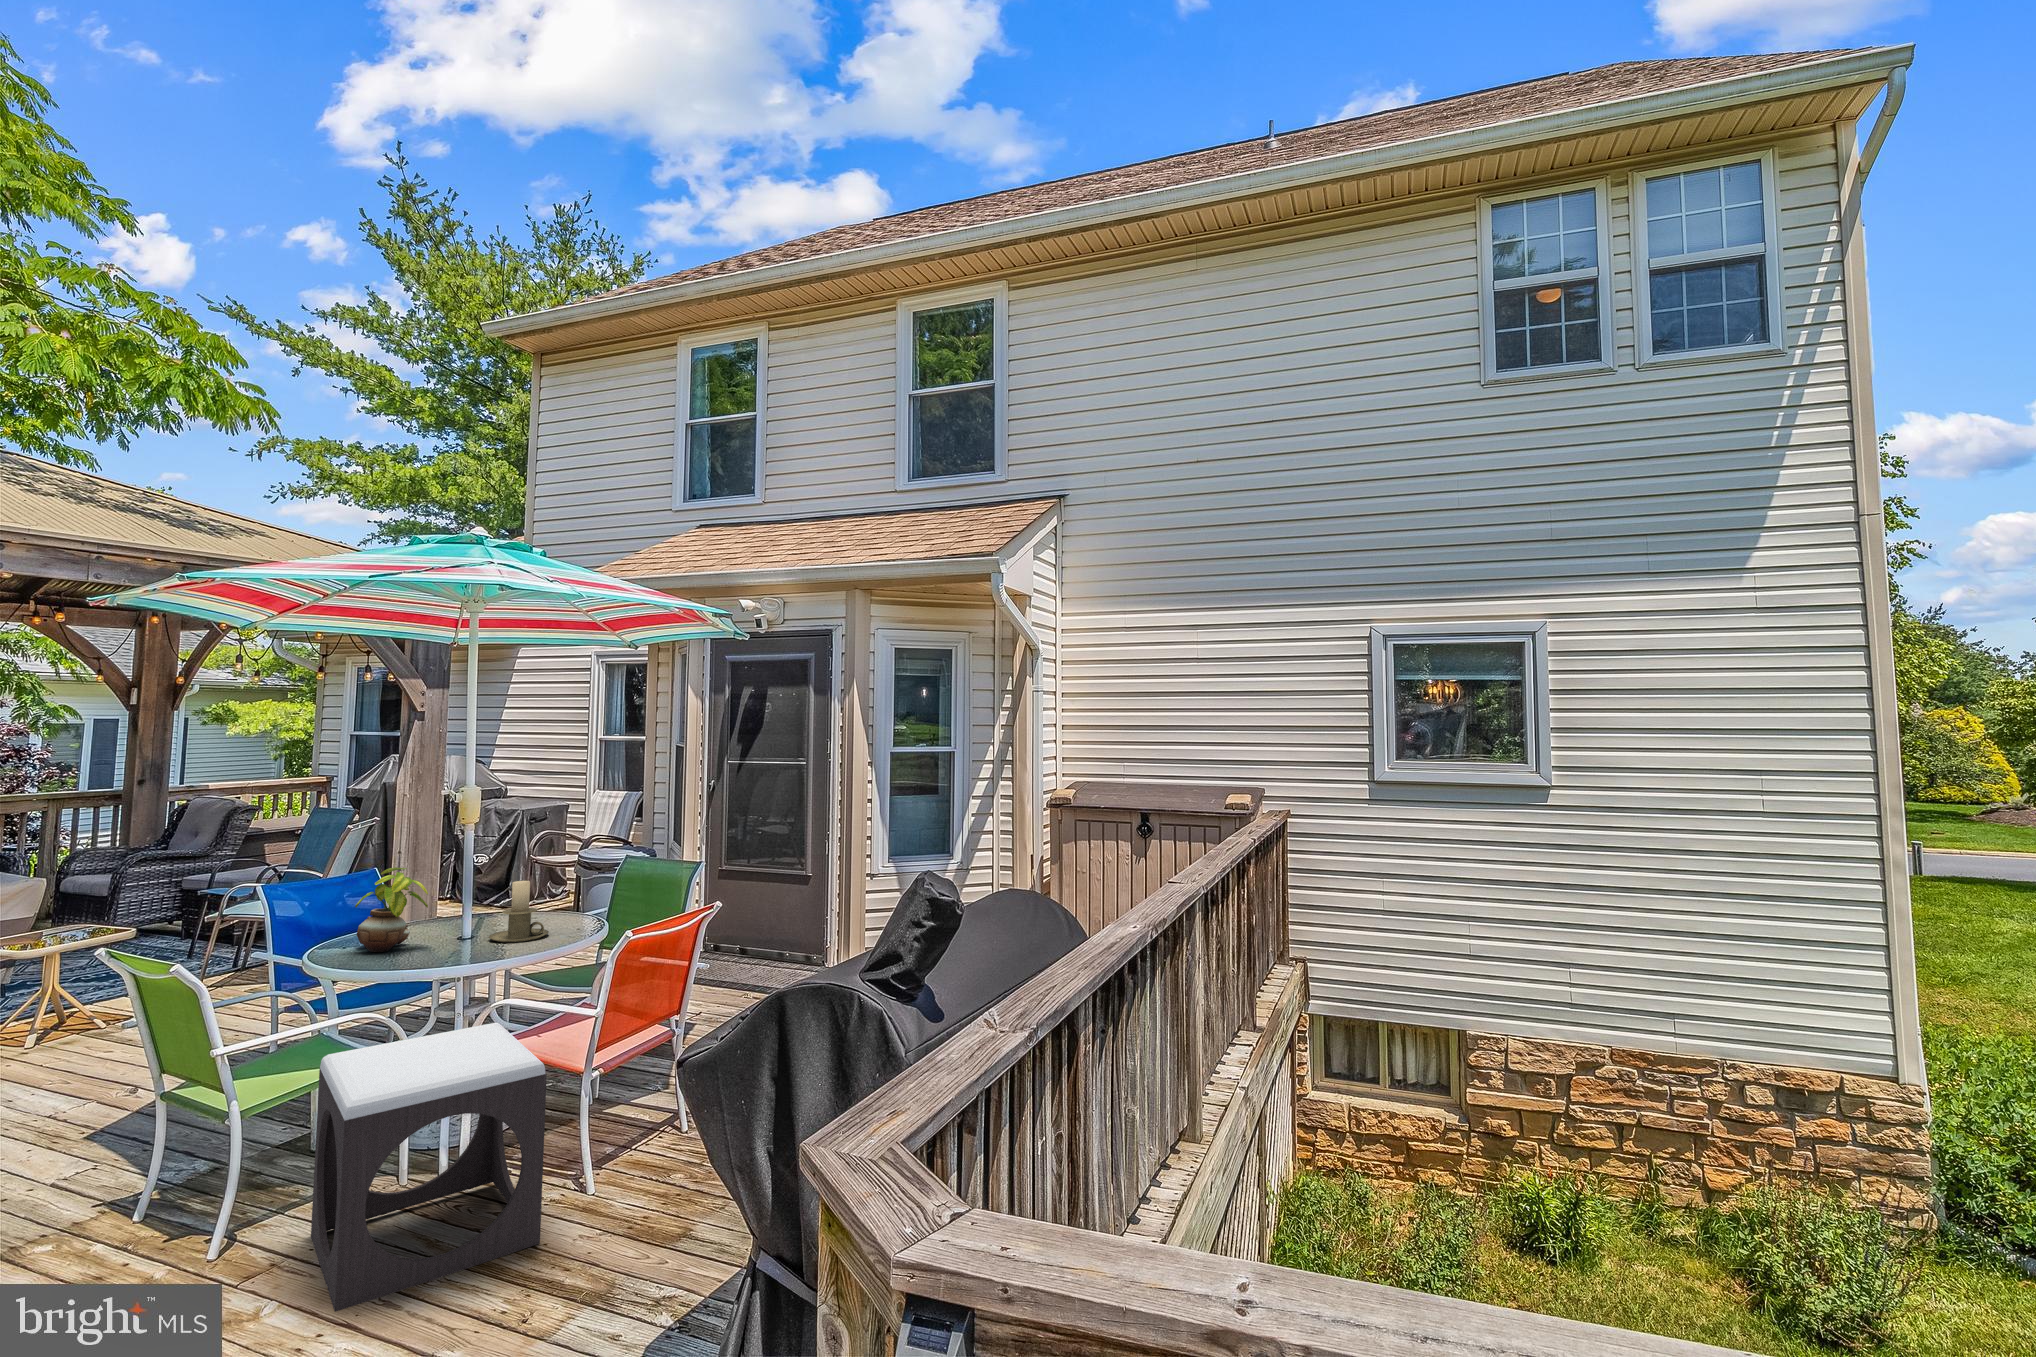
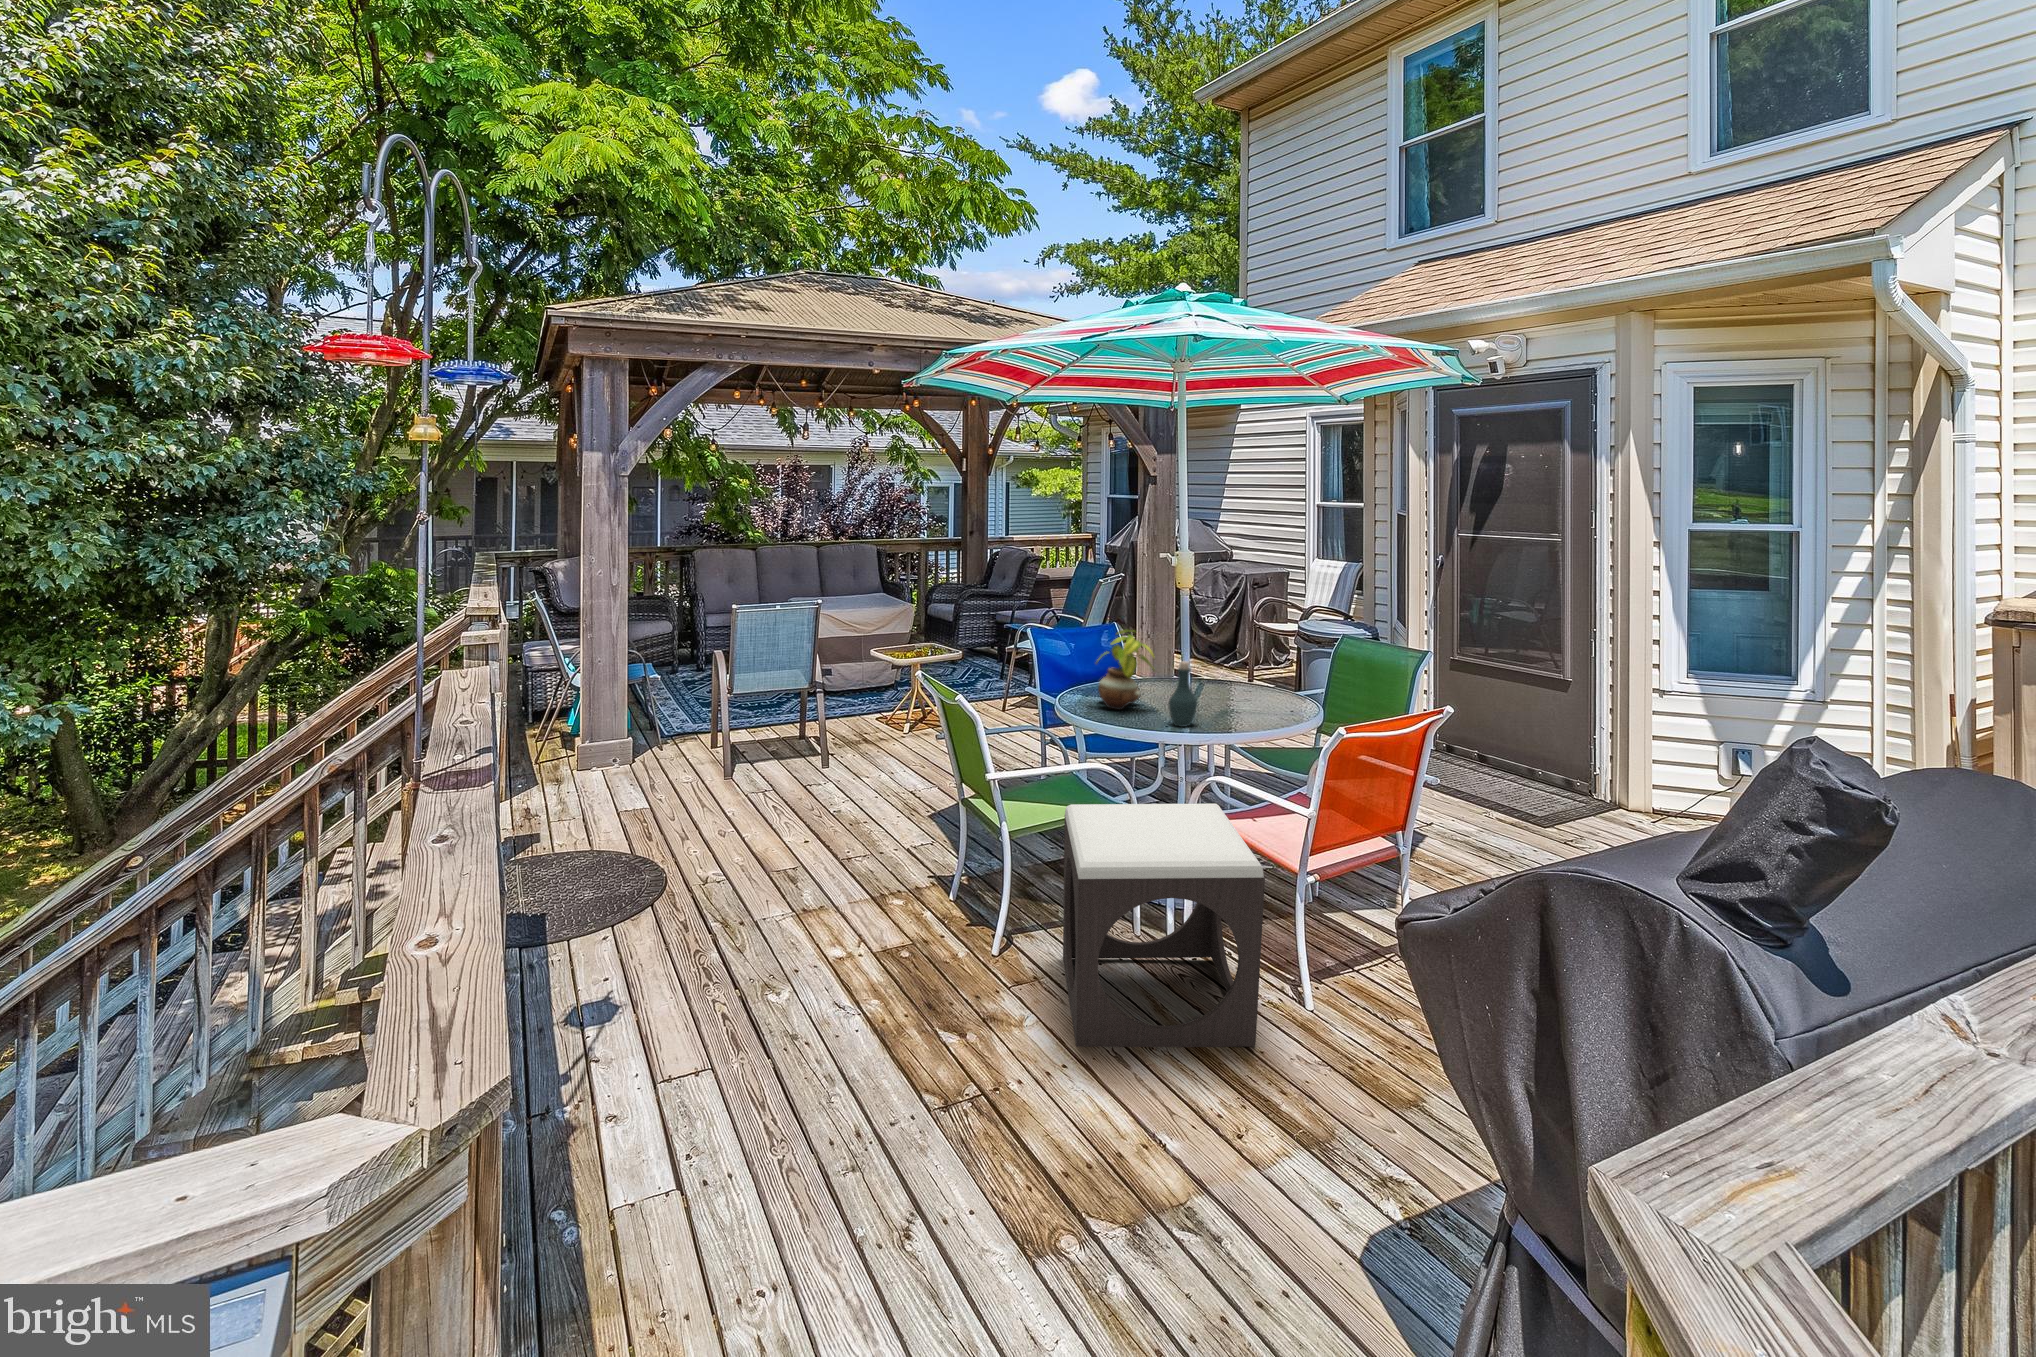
candle holder: present [489,881,549,943] -> none [1209,654,1268,719]
bottle: none [444,892,476,957] -> present [1169,661,1197,727]

